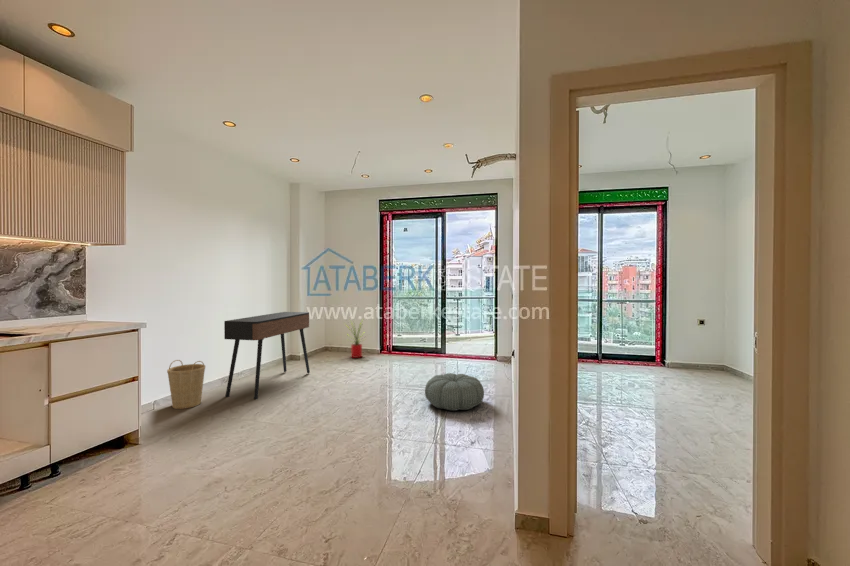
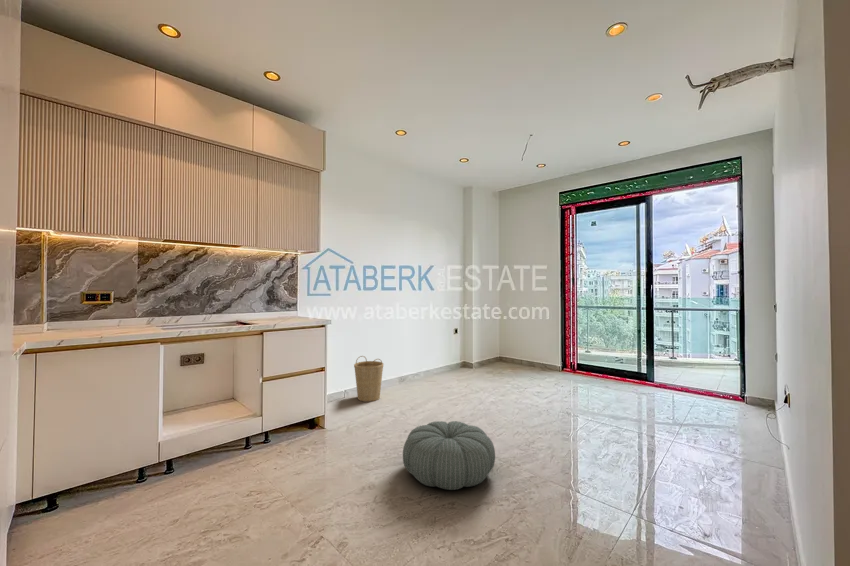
console table: present [224,312,310,399] -> none [400,317,481,403]
house plant: present [348,323,362,358] -> none [517,326,553,372]
pouf: present [425,373,484,411] -> present [403,421,495,490]

